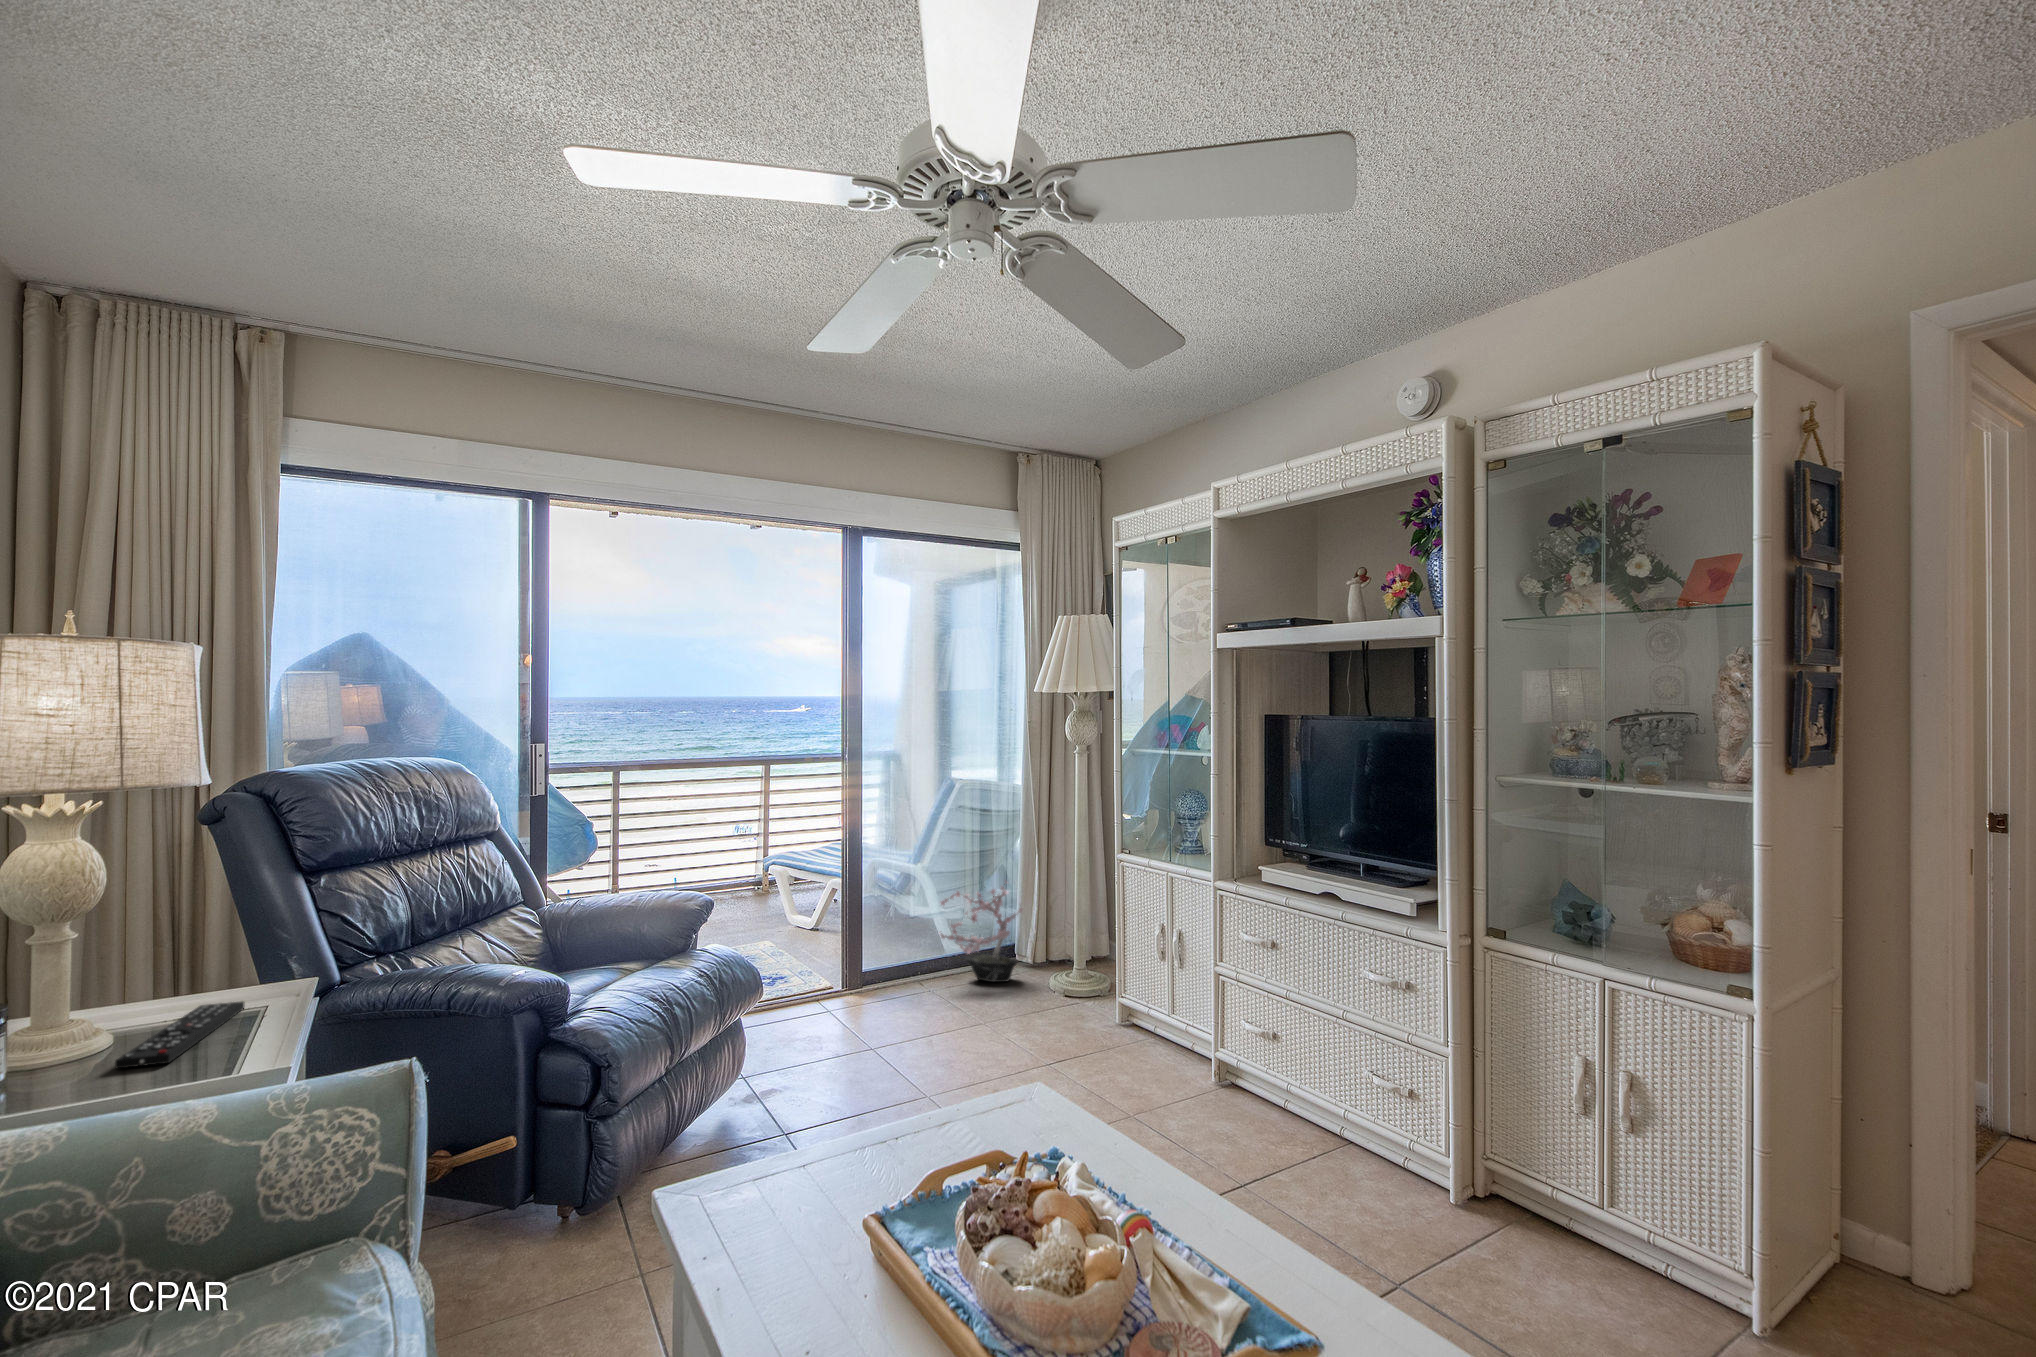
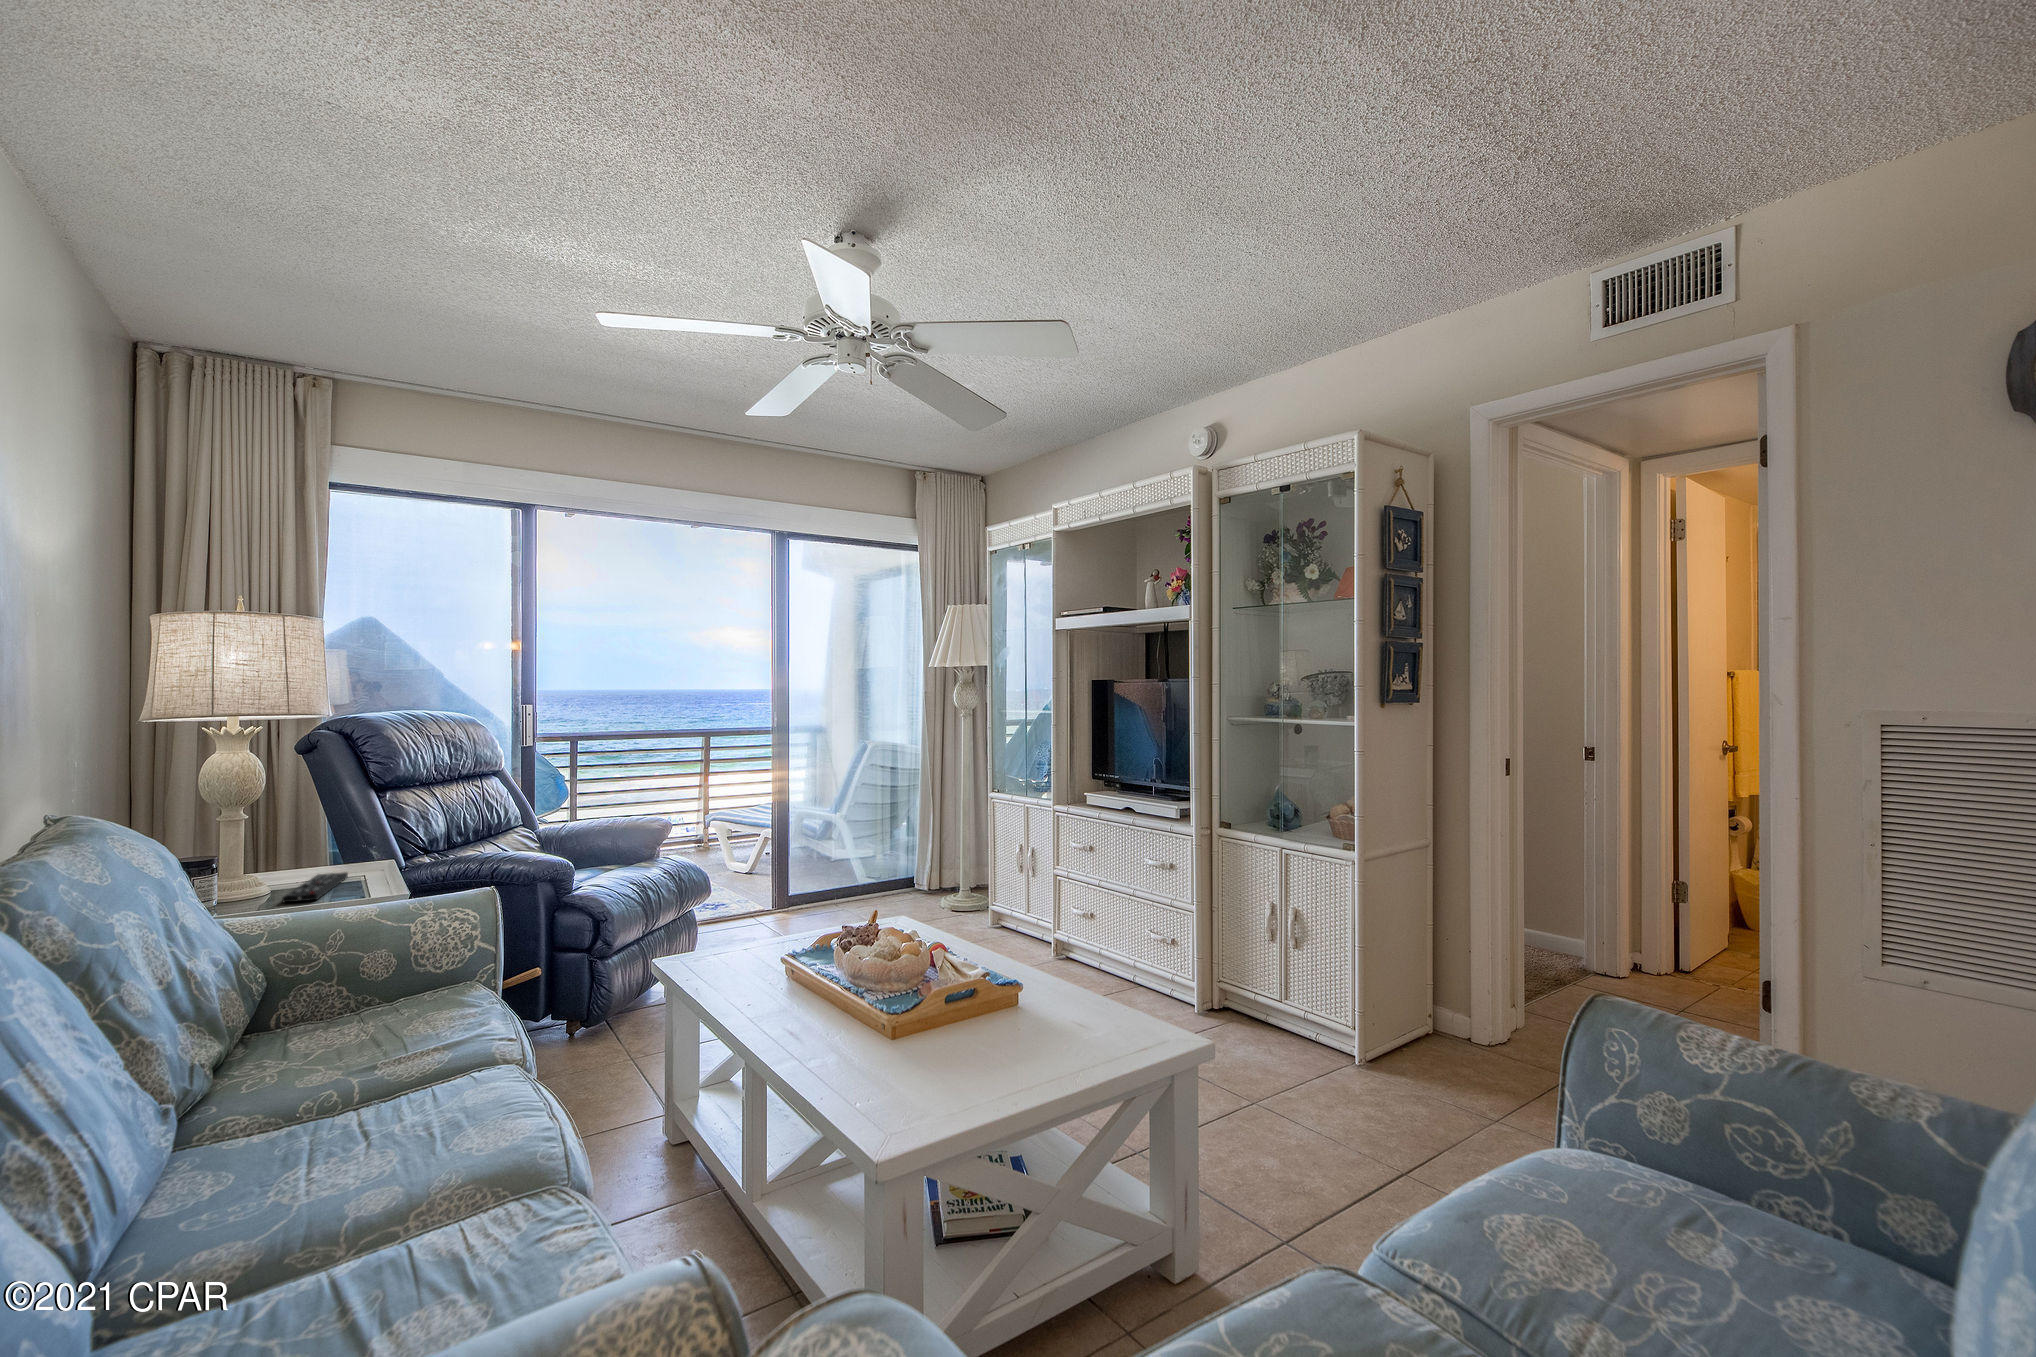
potted plant: present [939,882,1023,982] -> none [851,816,924,899]

